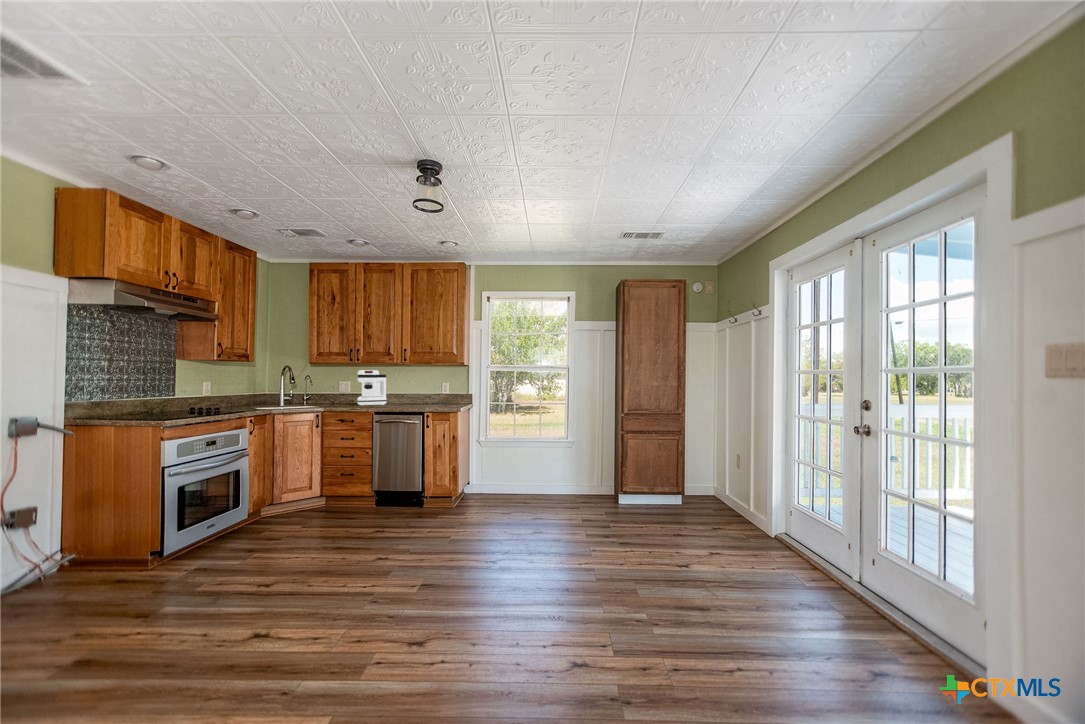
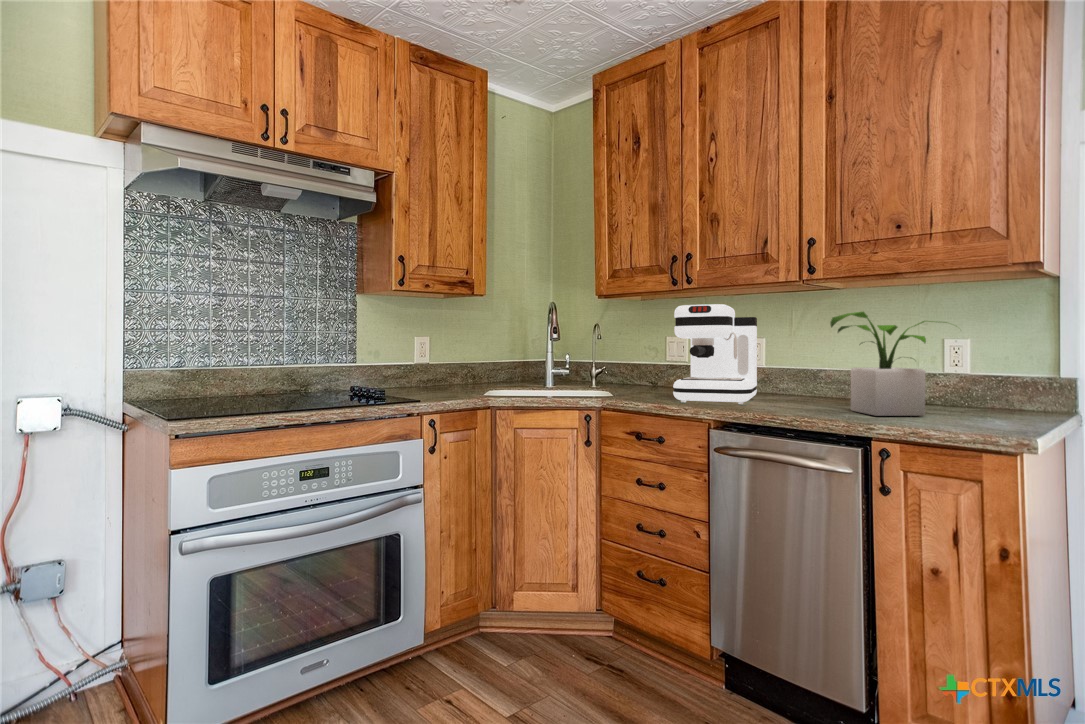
potted plant: none [414,375,447,406] -> present [830,312,947,416]

